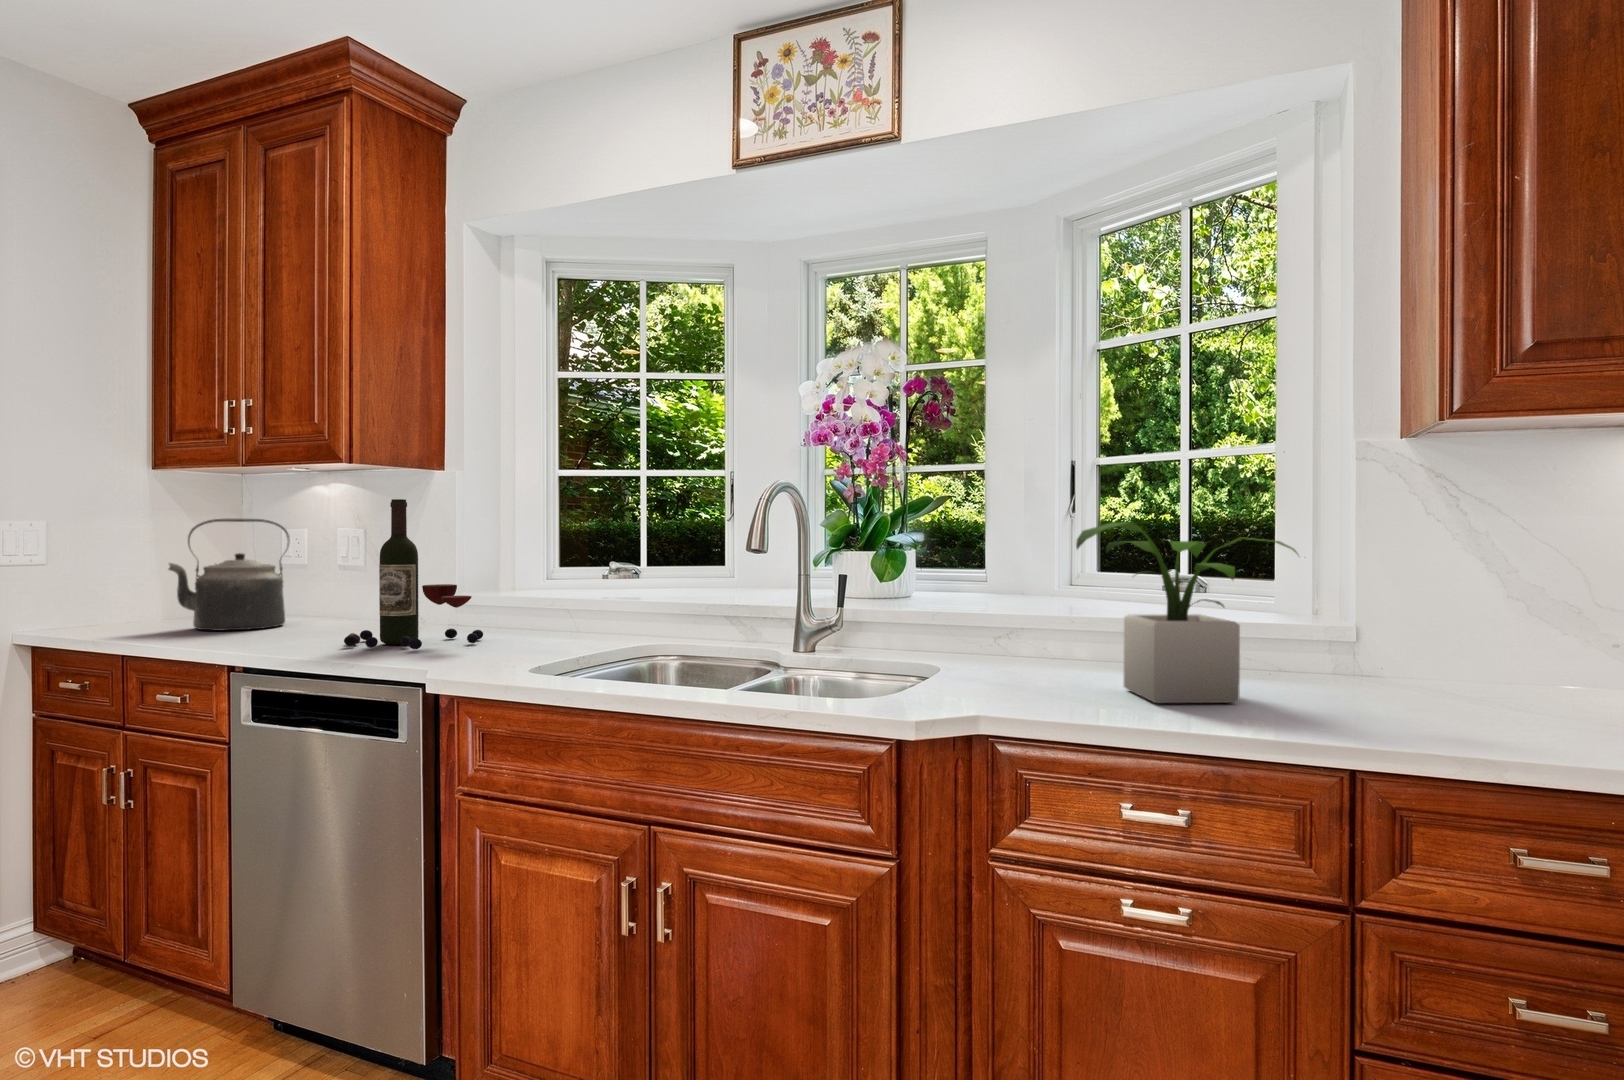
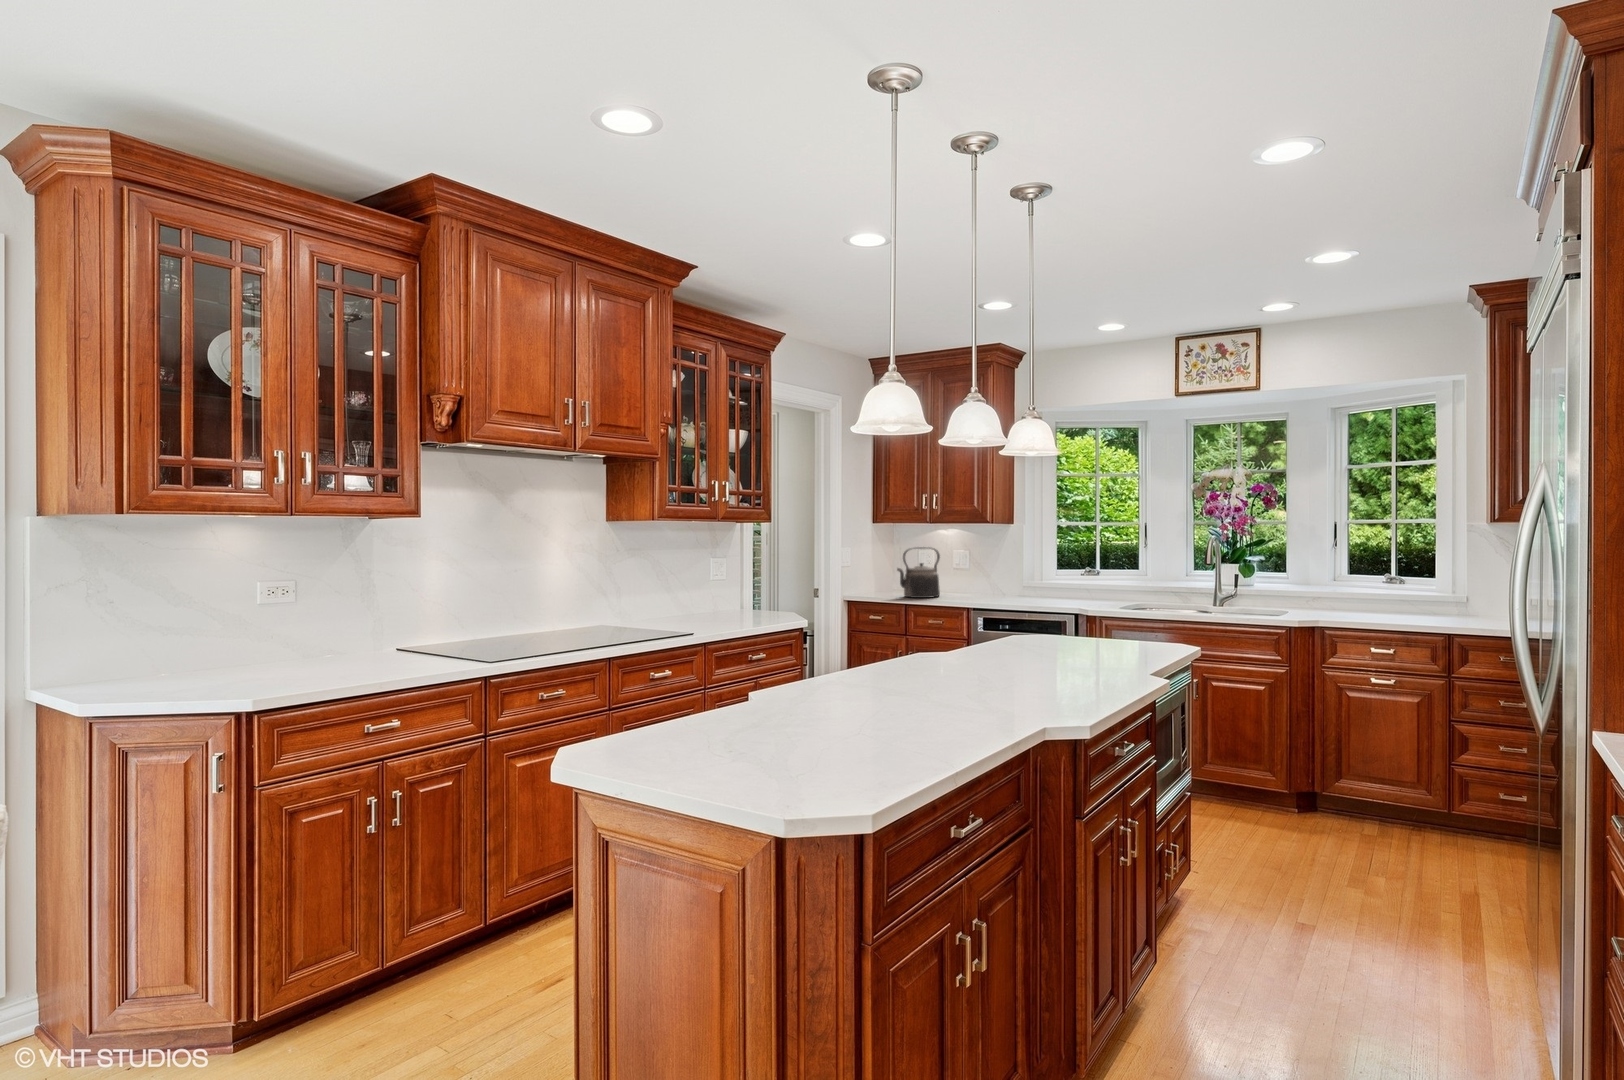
wine bottle: present [344,499,483,649] -> none [1003,540,1066,604]
potted plant: present [1076,522,1297,703] -> none [1352,554,1438,617]

